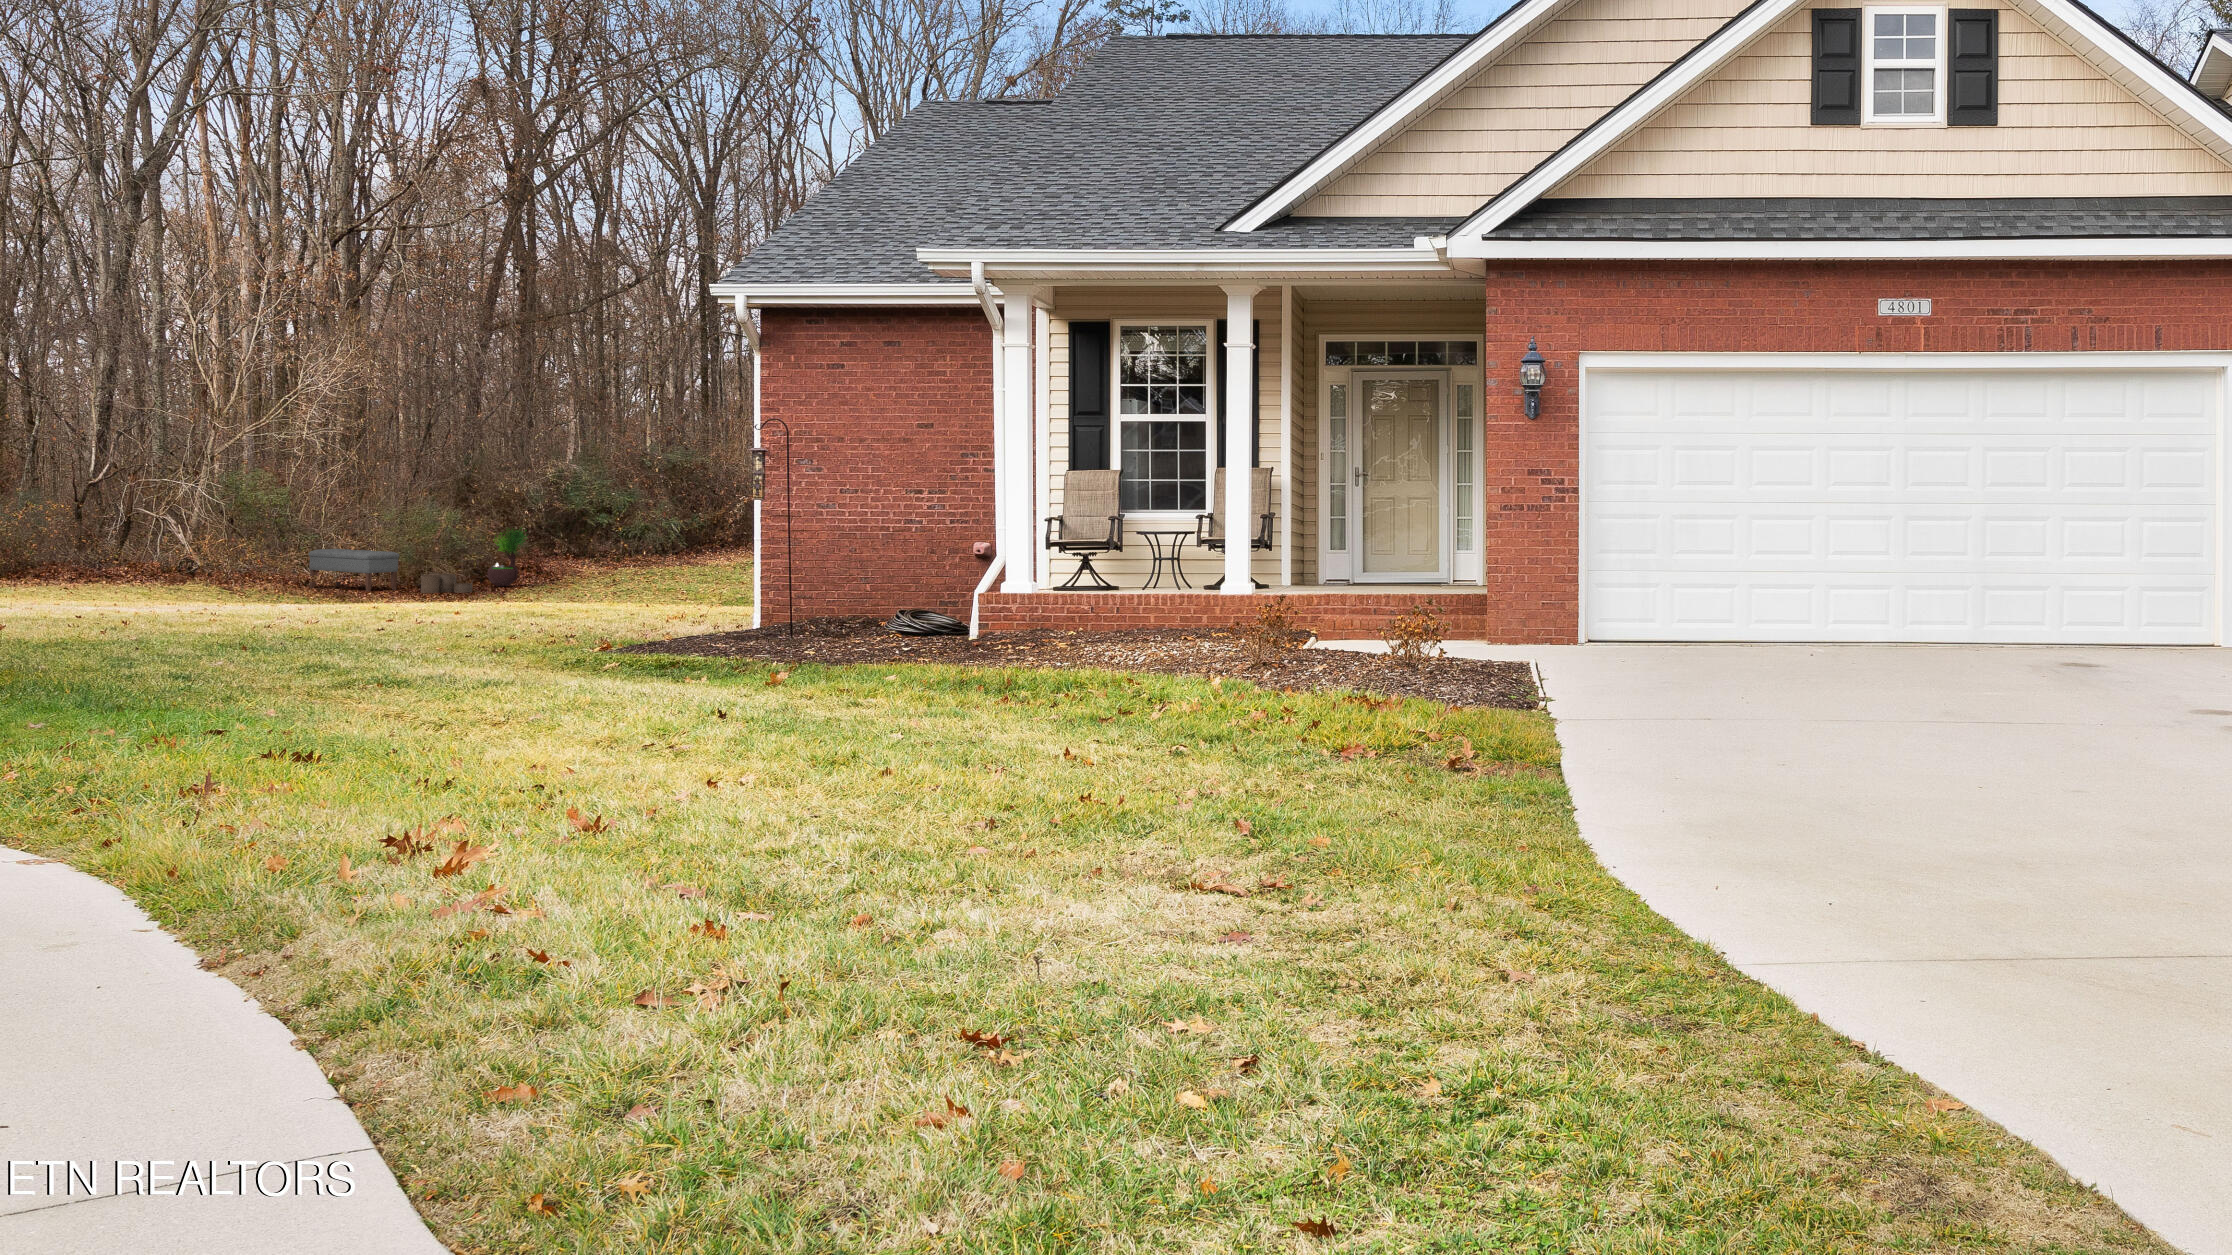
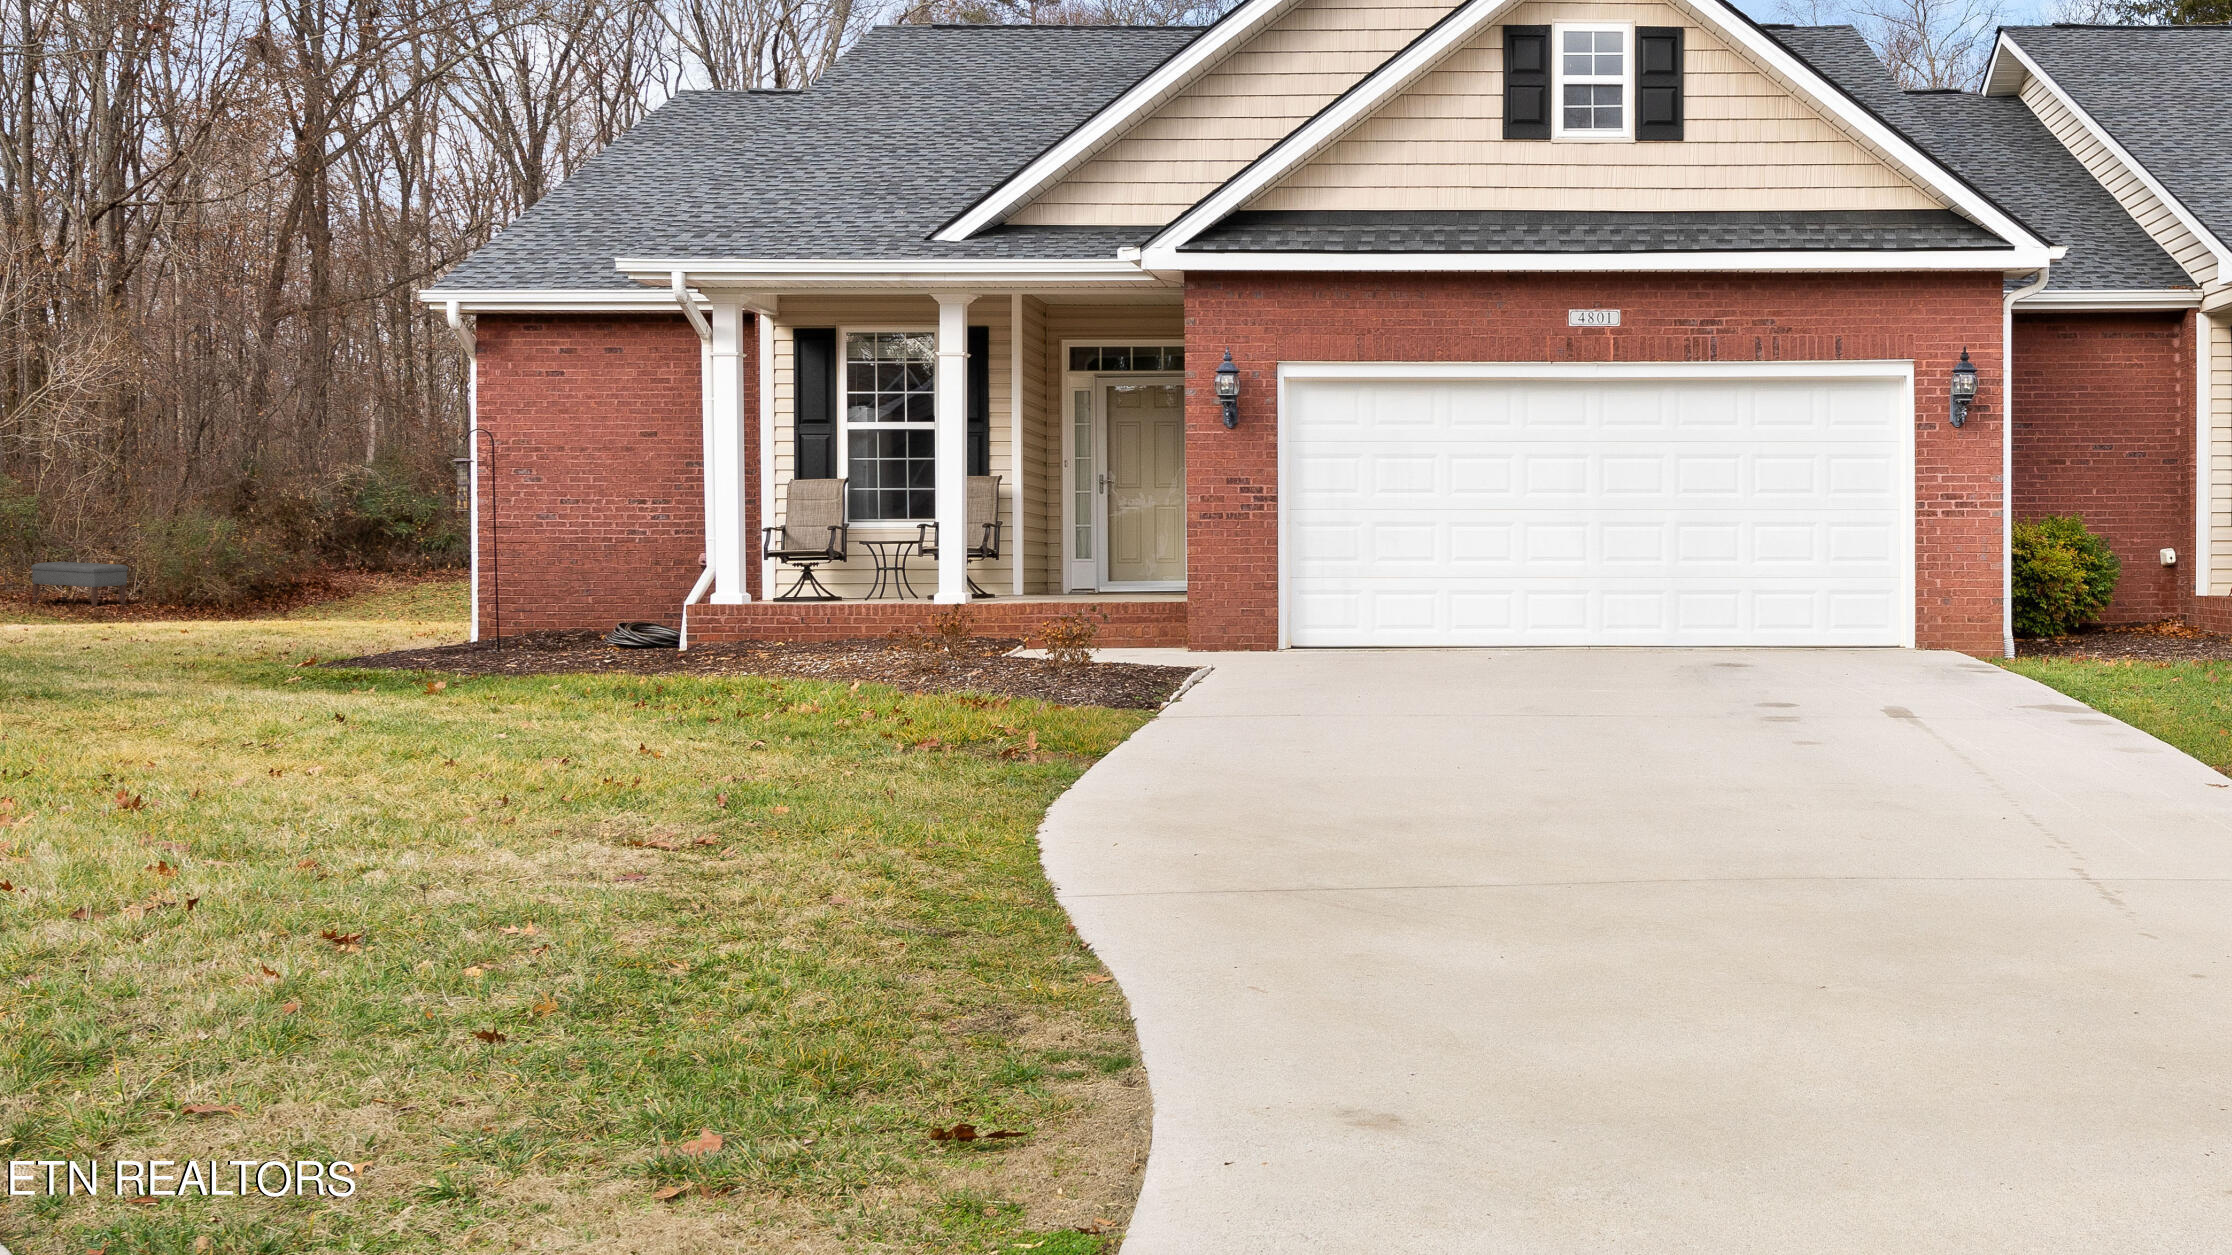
potted tree: present [488,528,527,587] -> none [225,535,269,600]
woven basket: present [421,571,473,593] -> none [150,584,206,608]

